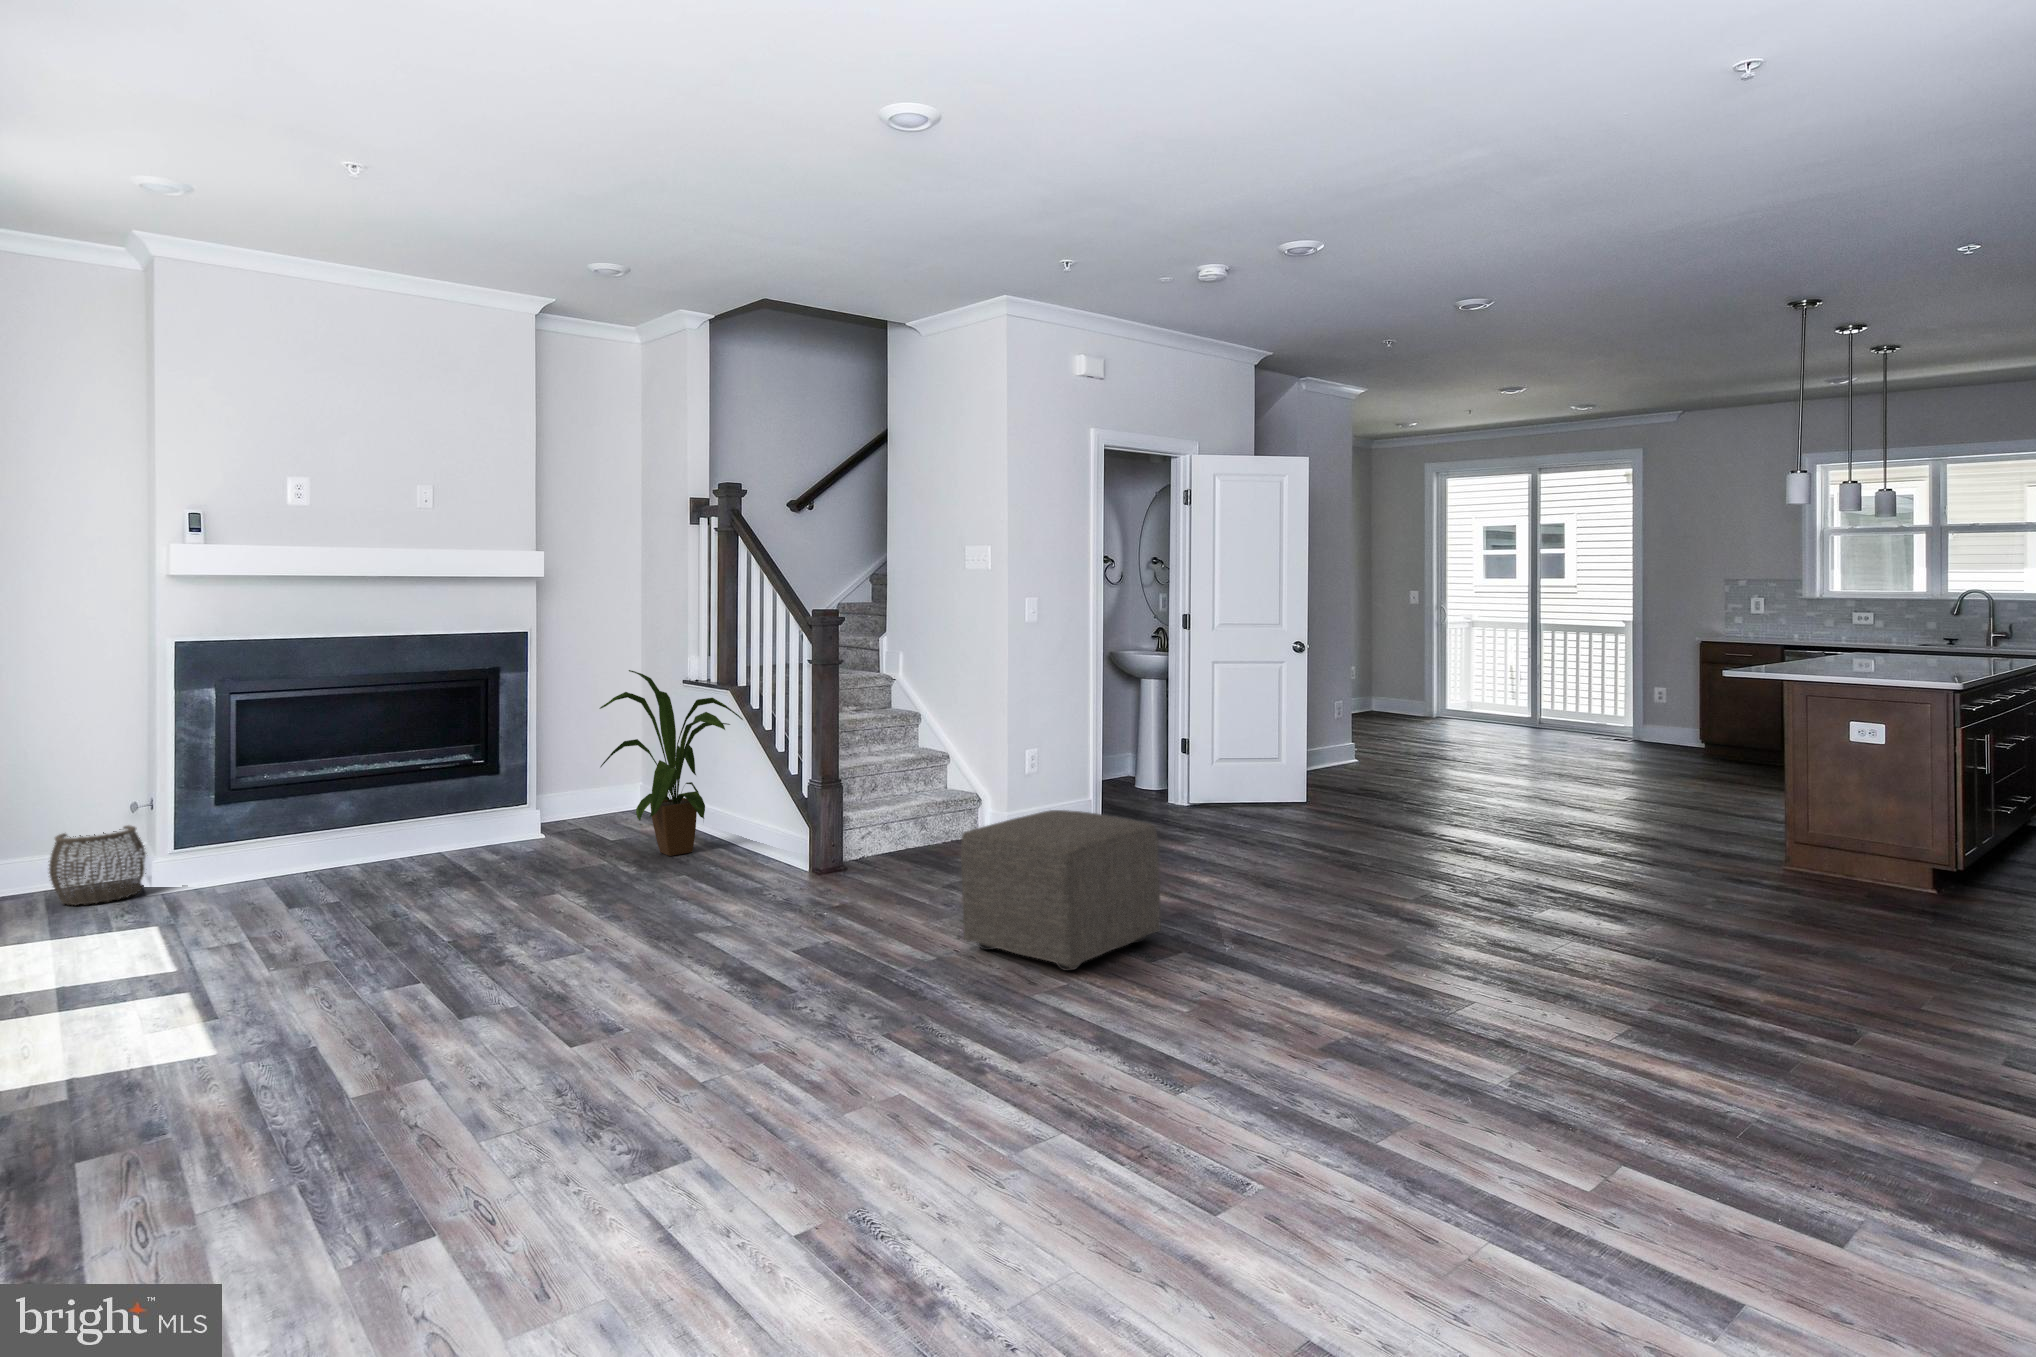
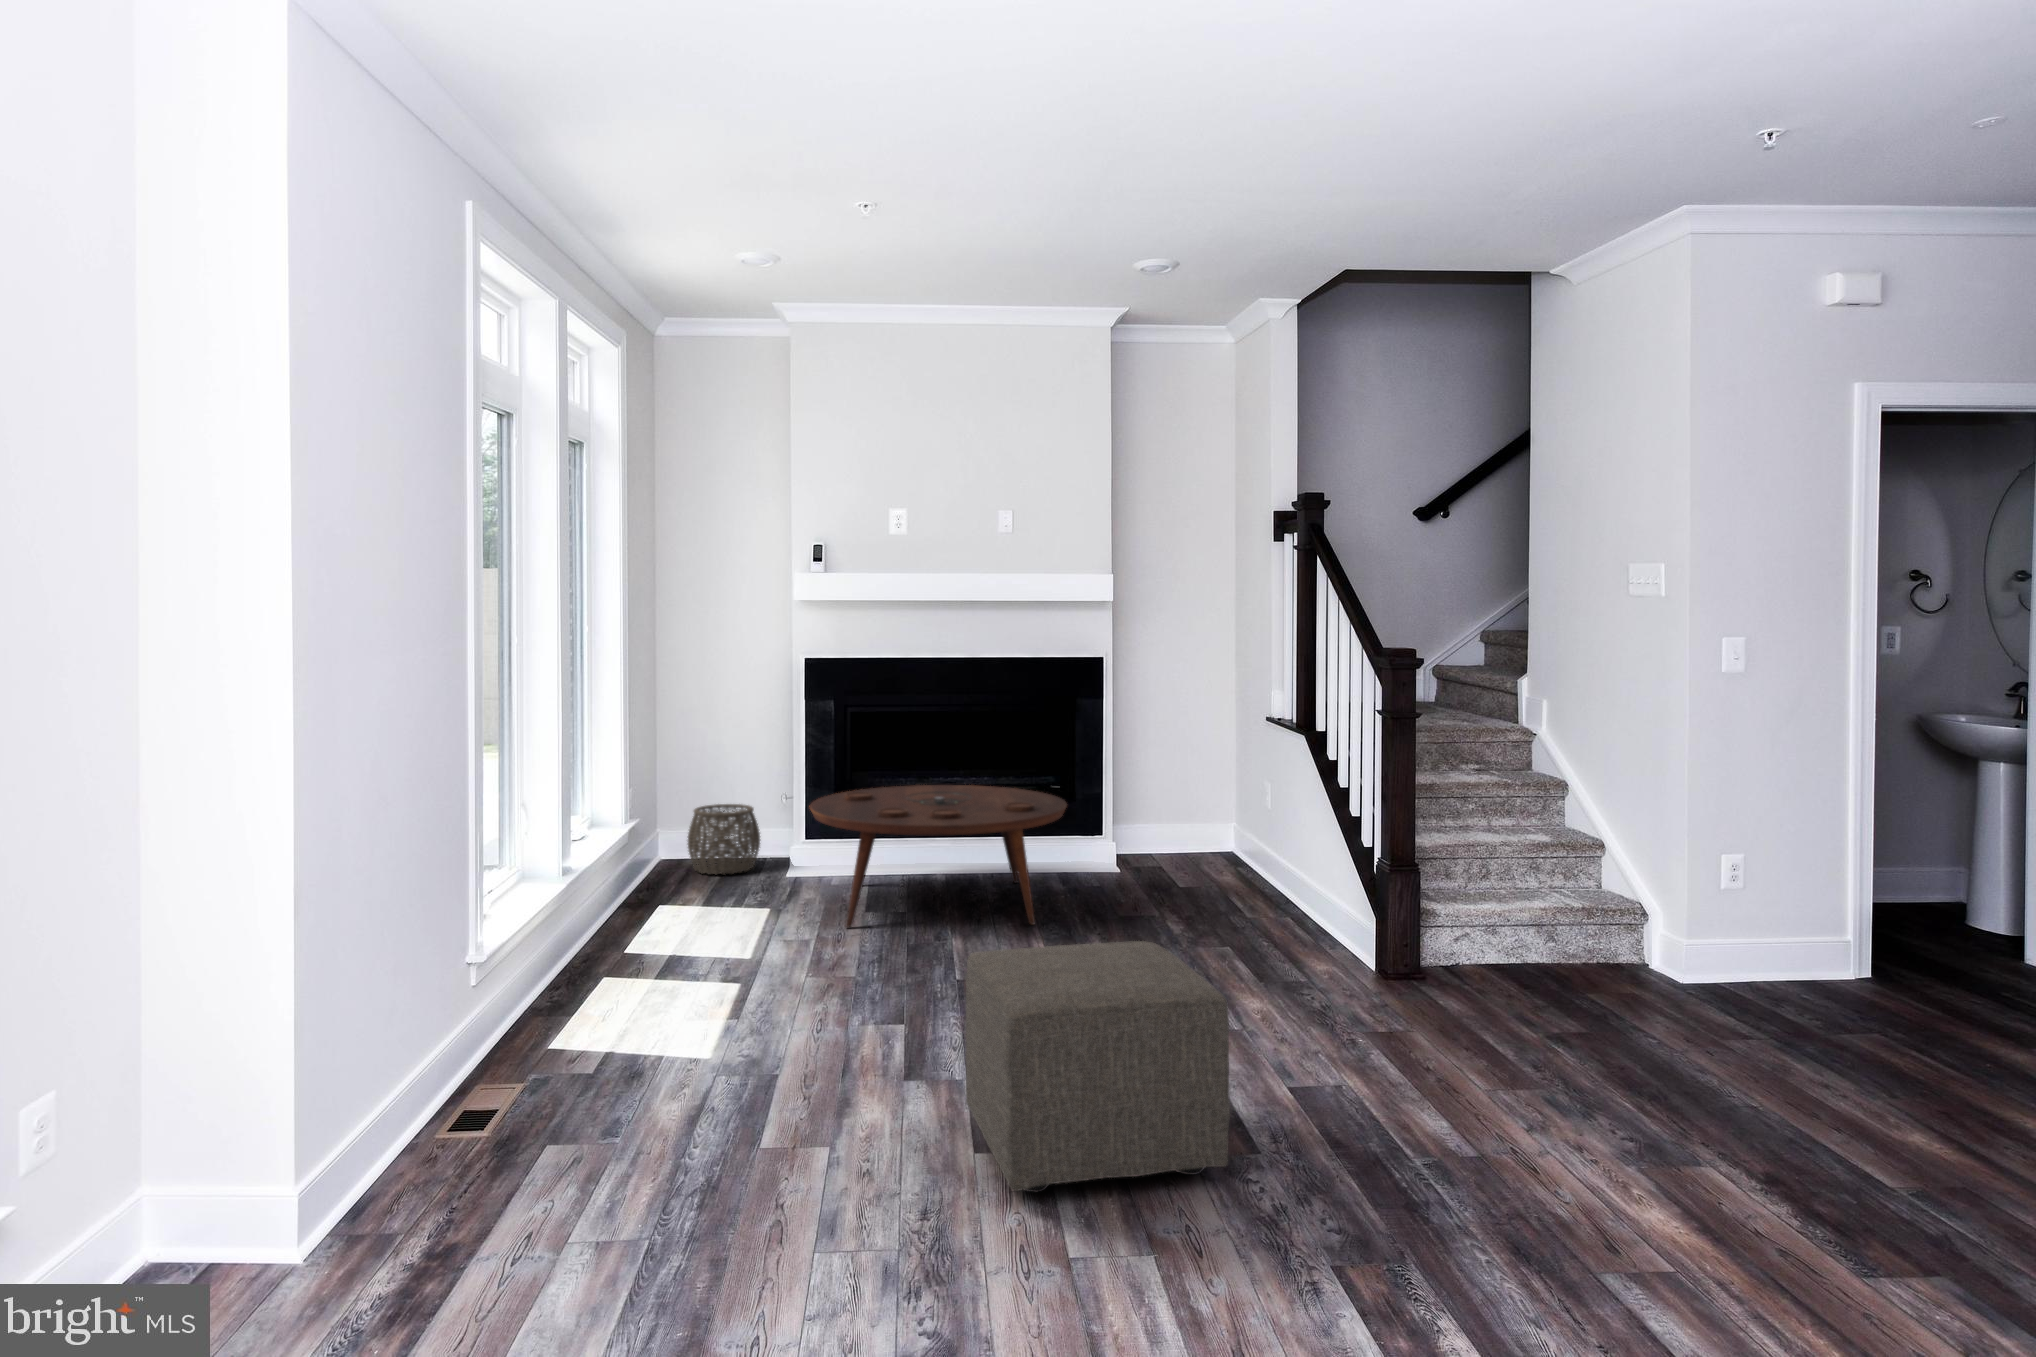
house plant: present [600,670,743,856] -> none [1153,694,1321,920]
coffee table: none [238,771,519,920] -> present [810,785,1067,927]
ottoman: present [961,810,1161,971] -> present [965,941,1230,1192]

